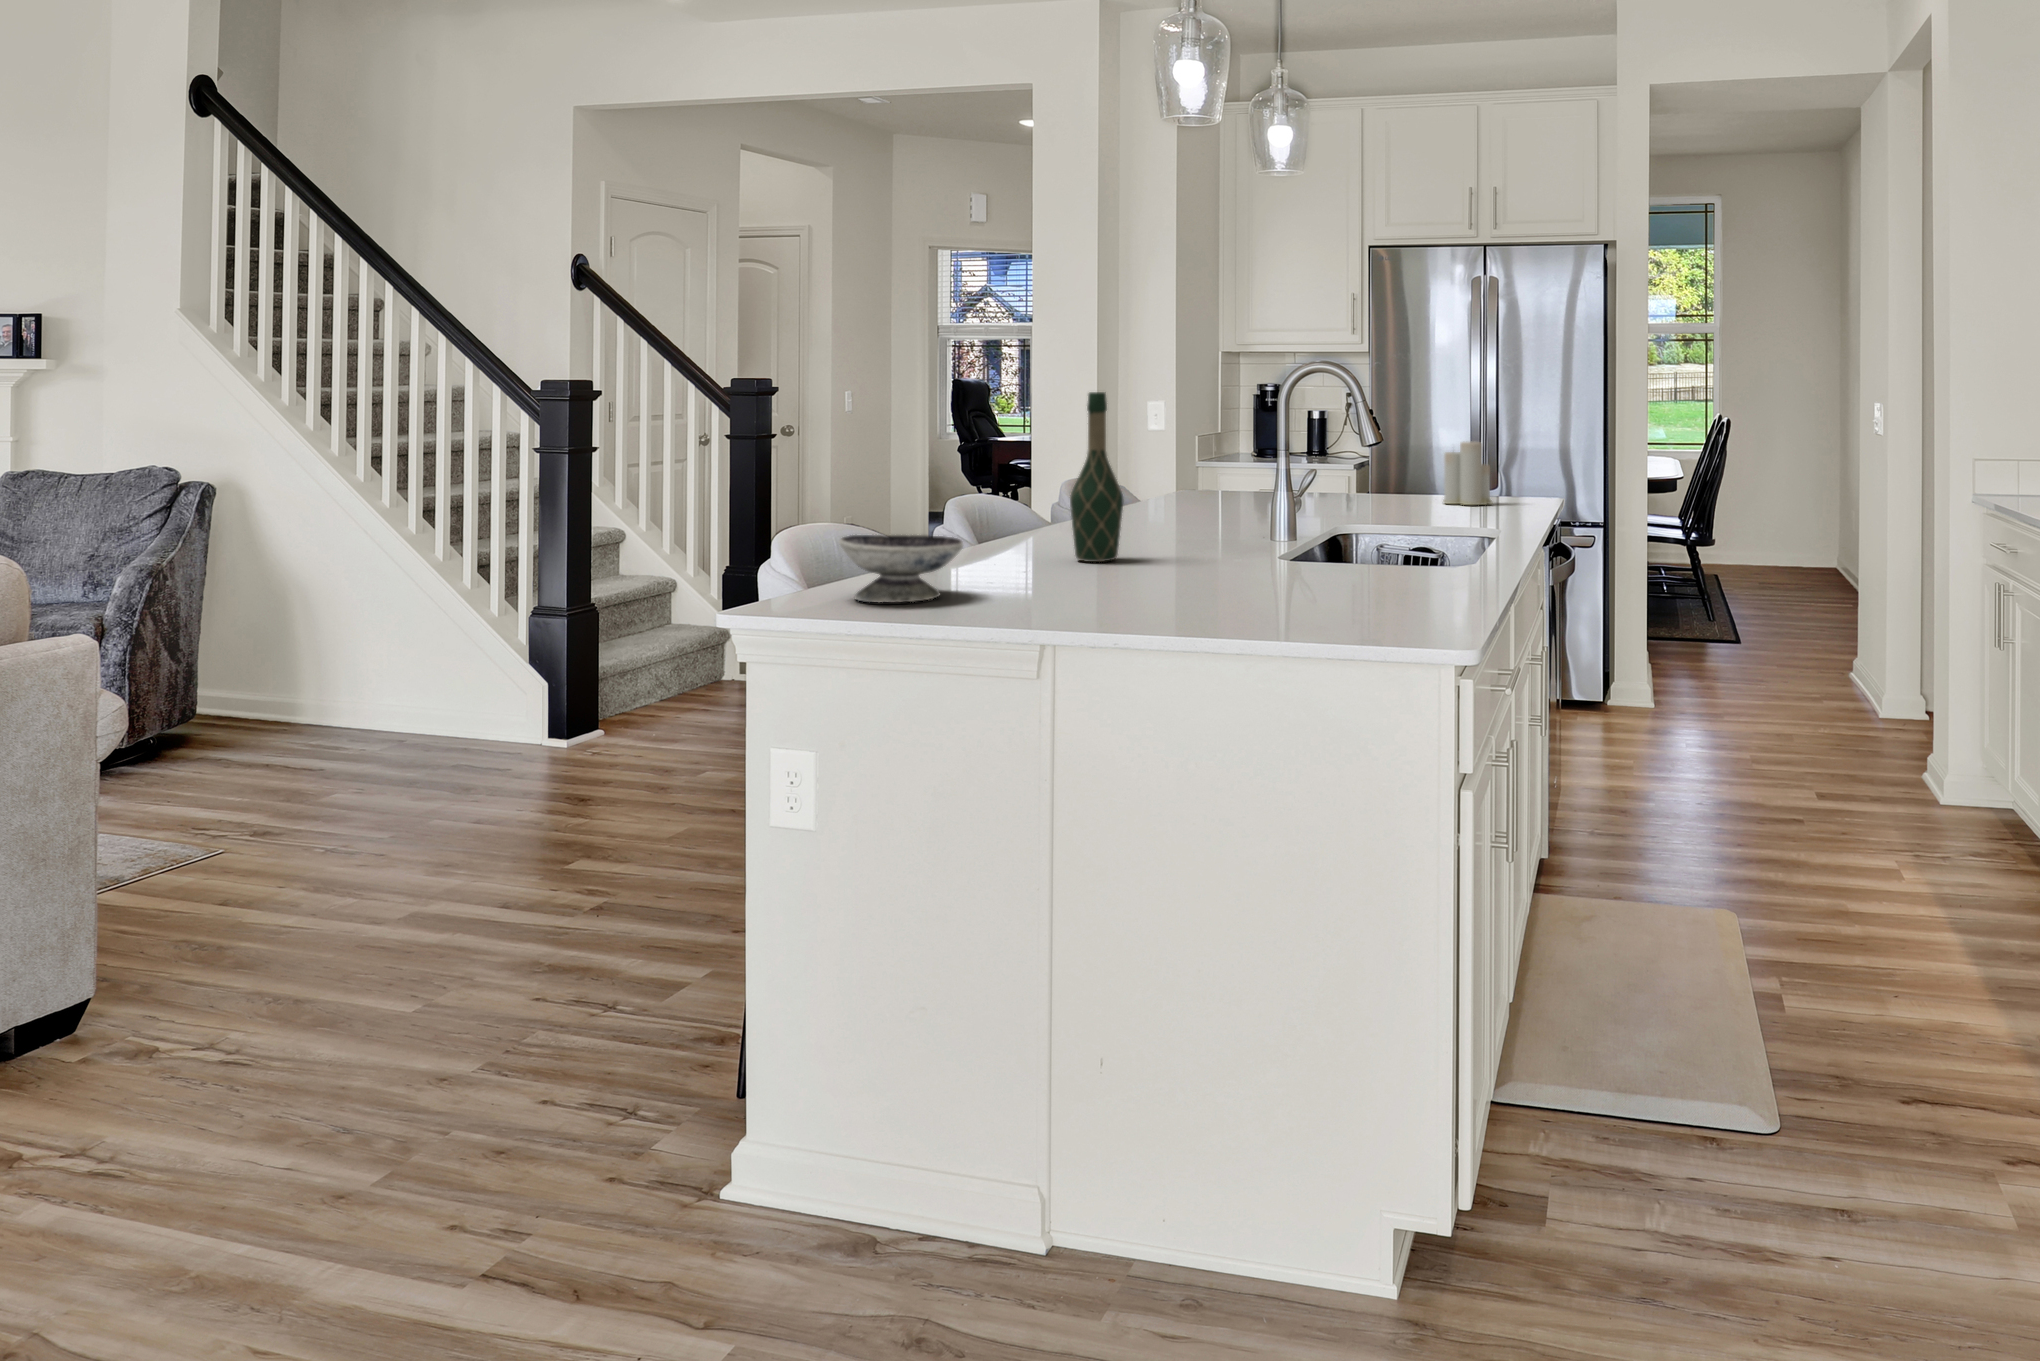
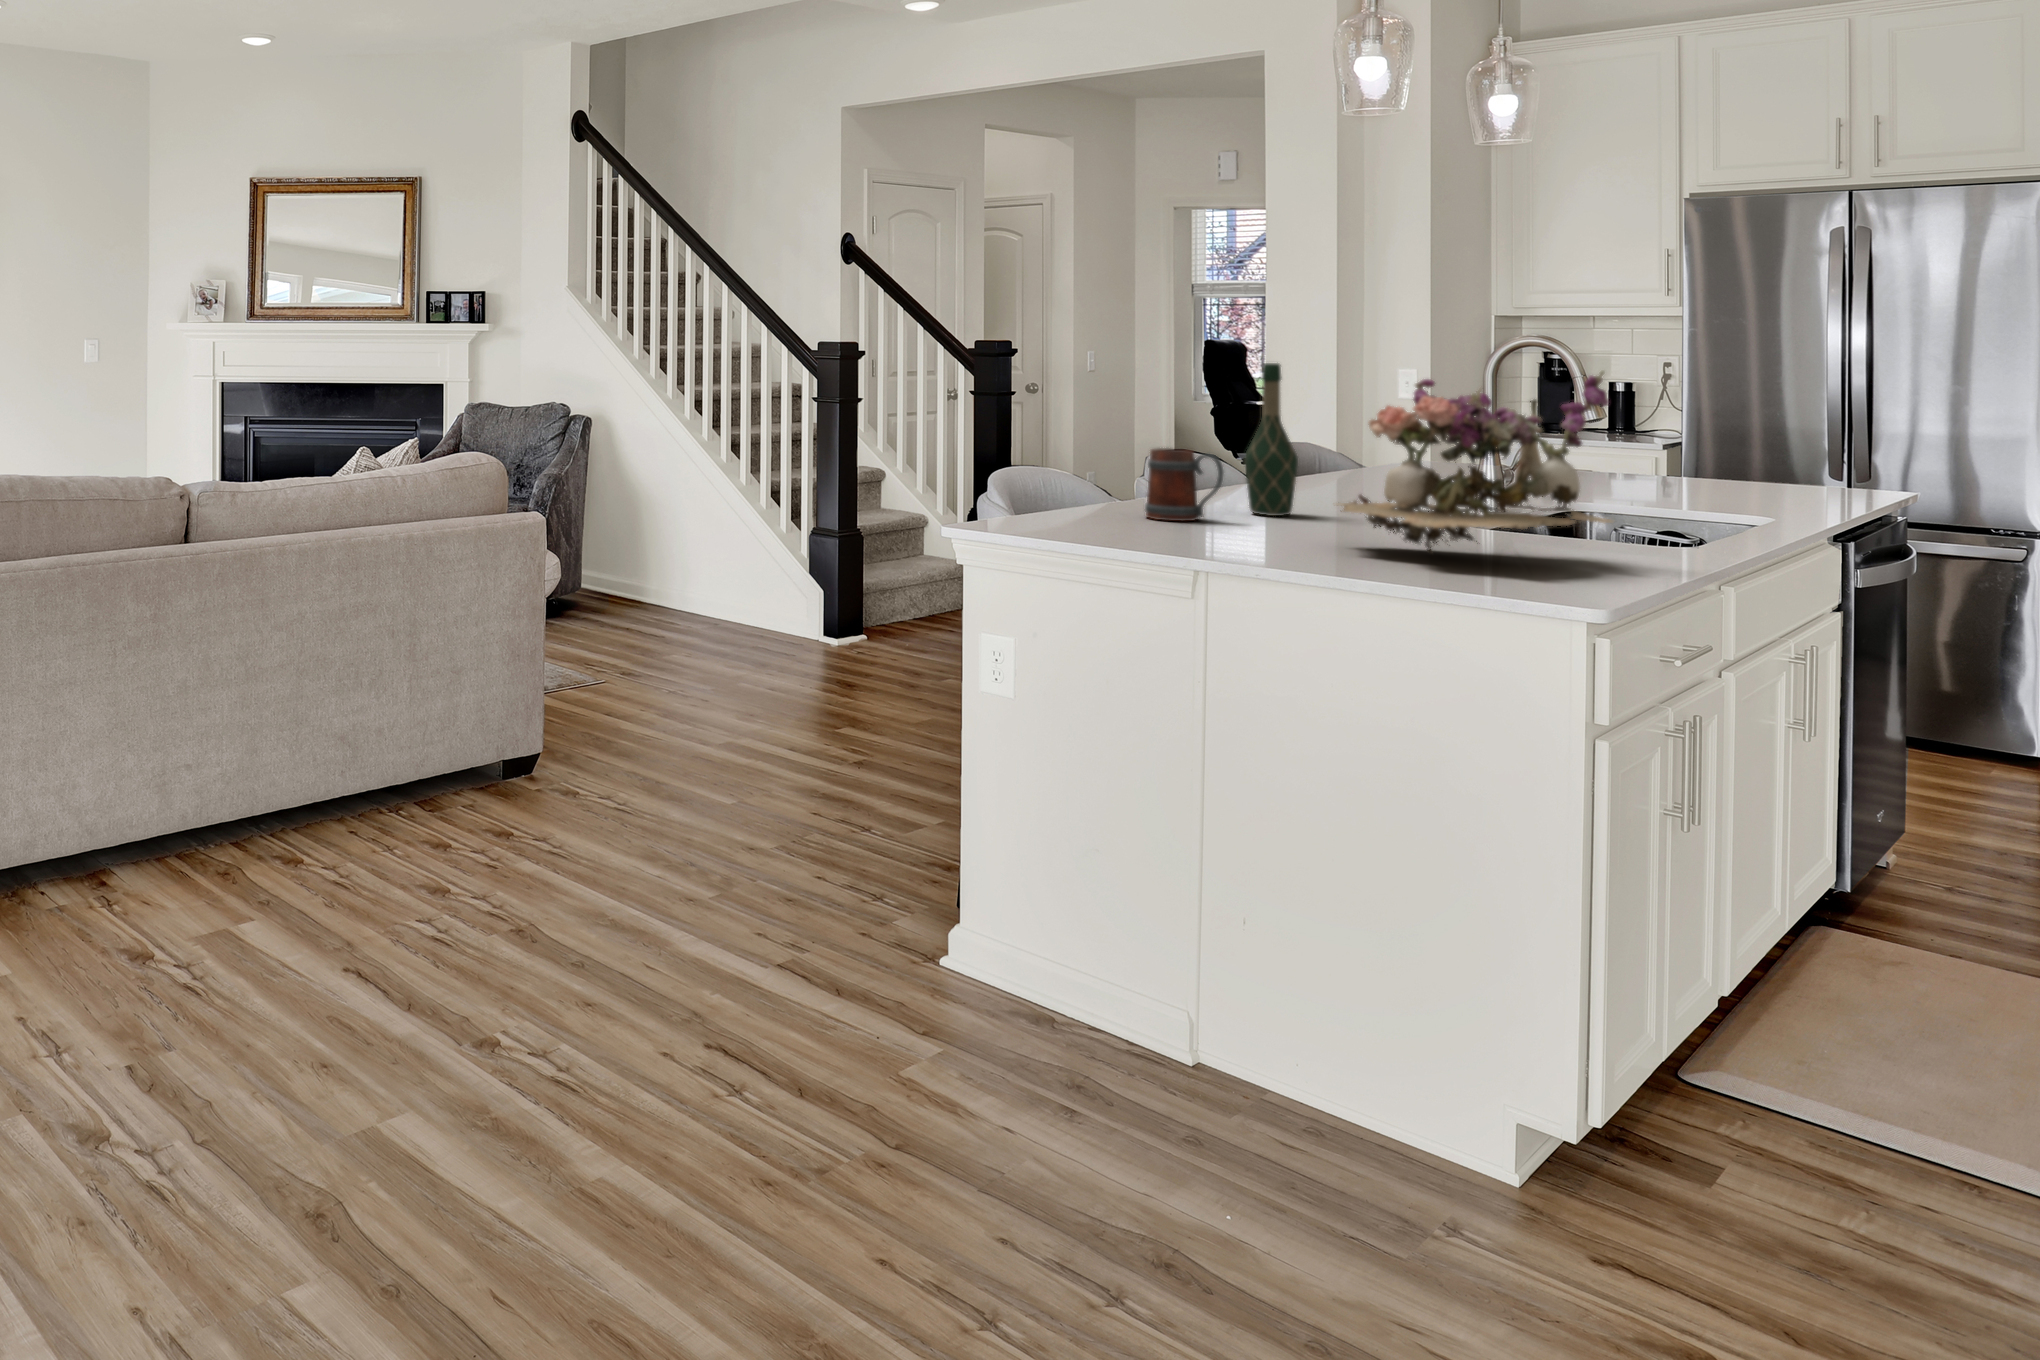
flower arrangement: none [1179,392,1441,595] -> present [1341,371,1613,552]
candle: present [1443,442,1492,505] -> none [1735,413,1807,493]
mug: none [970,492,1055,578] -> present [1145,448,1223,521]
bowl: present [839,535,963,603] -> none [1027,476,1131,532]

